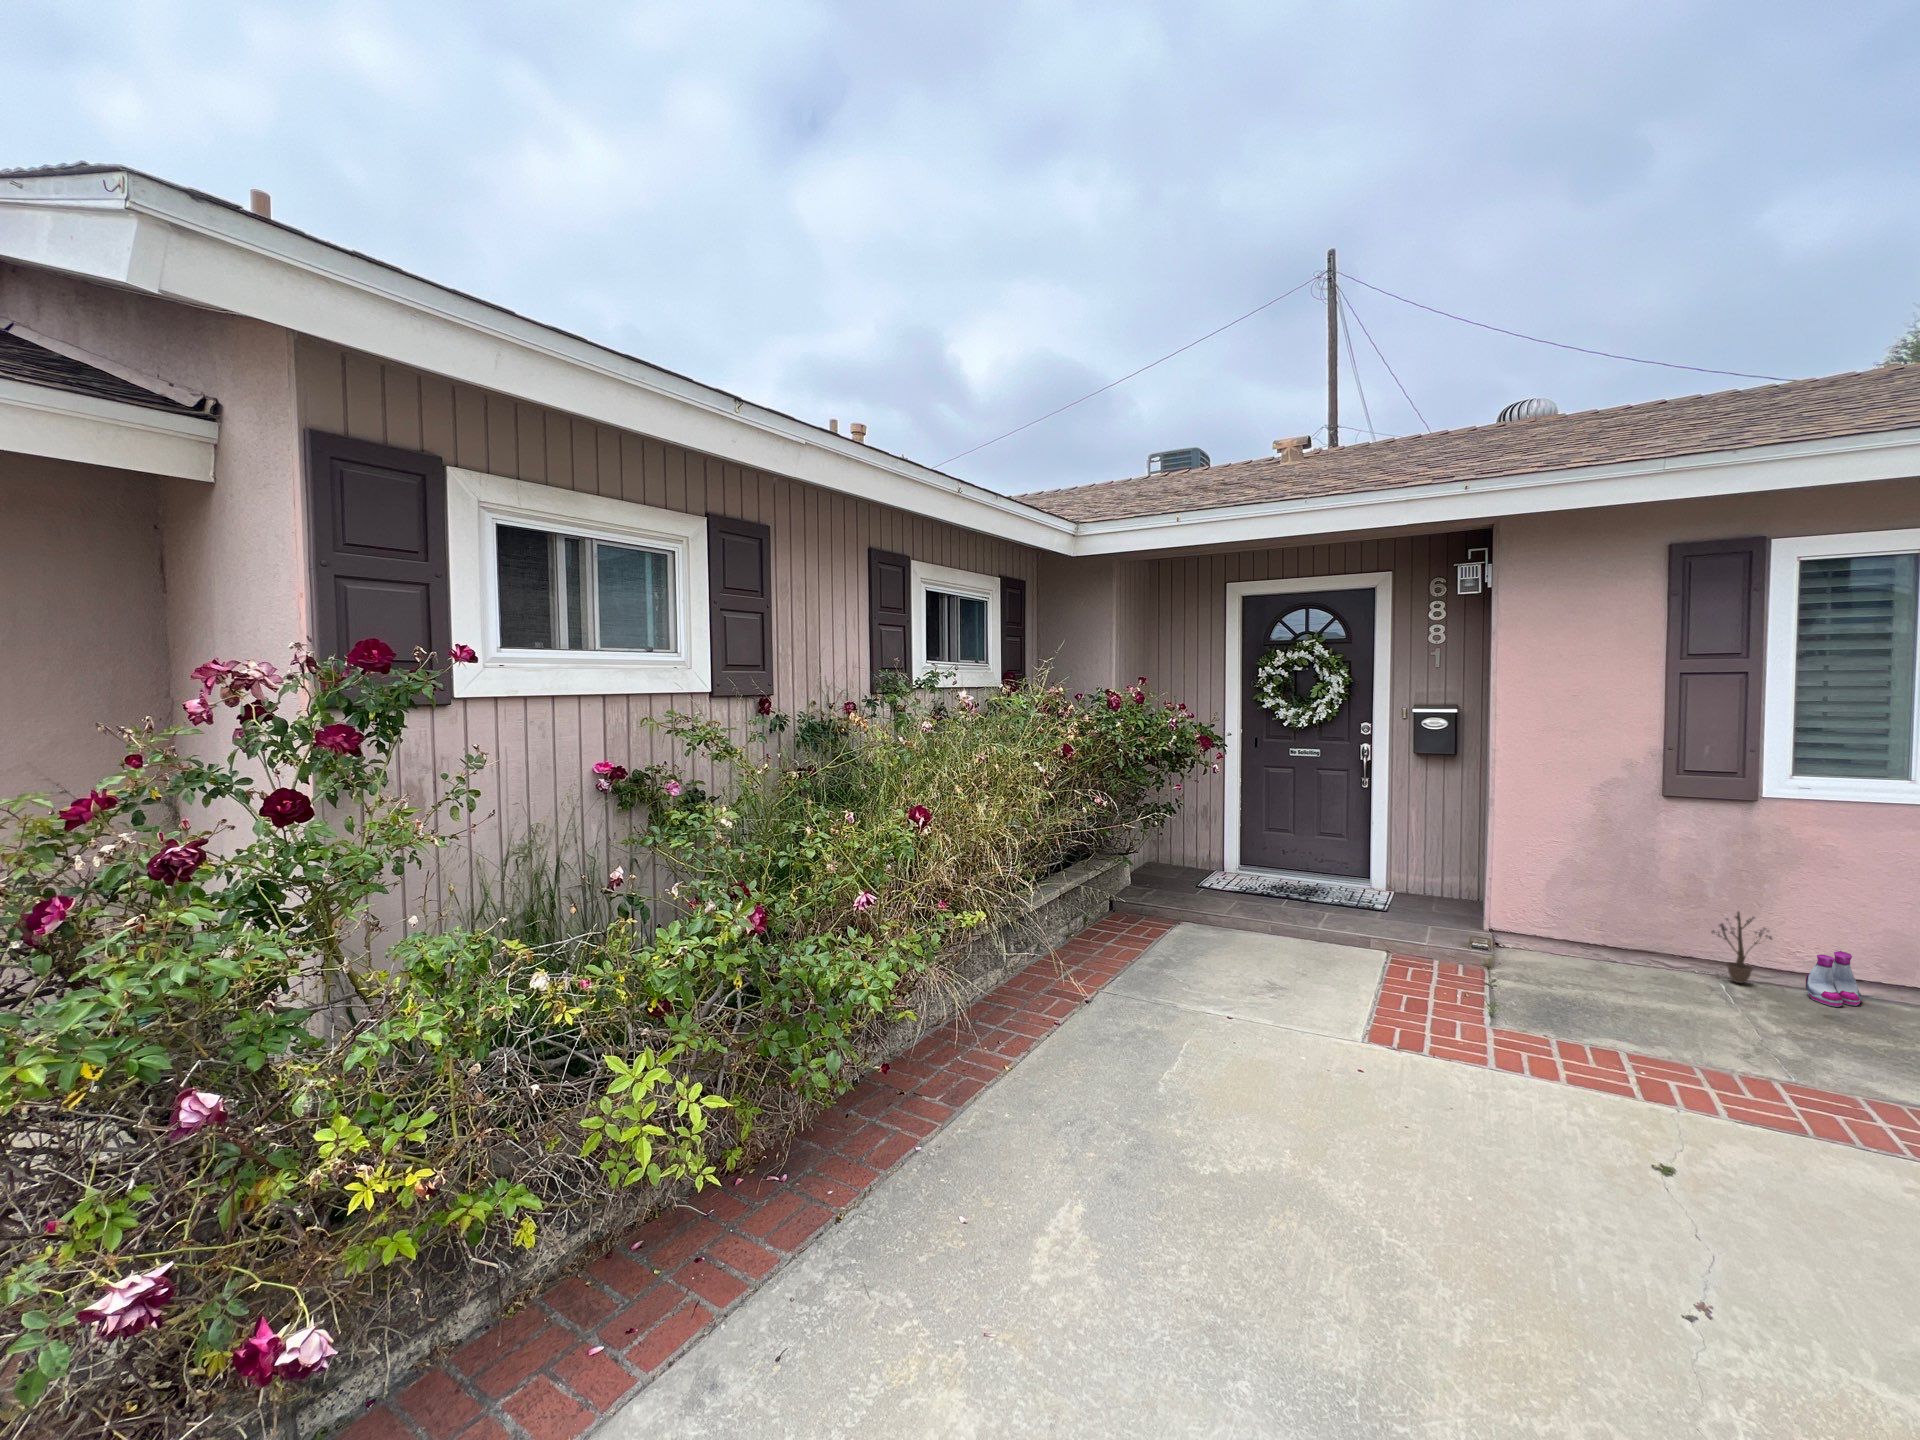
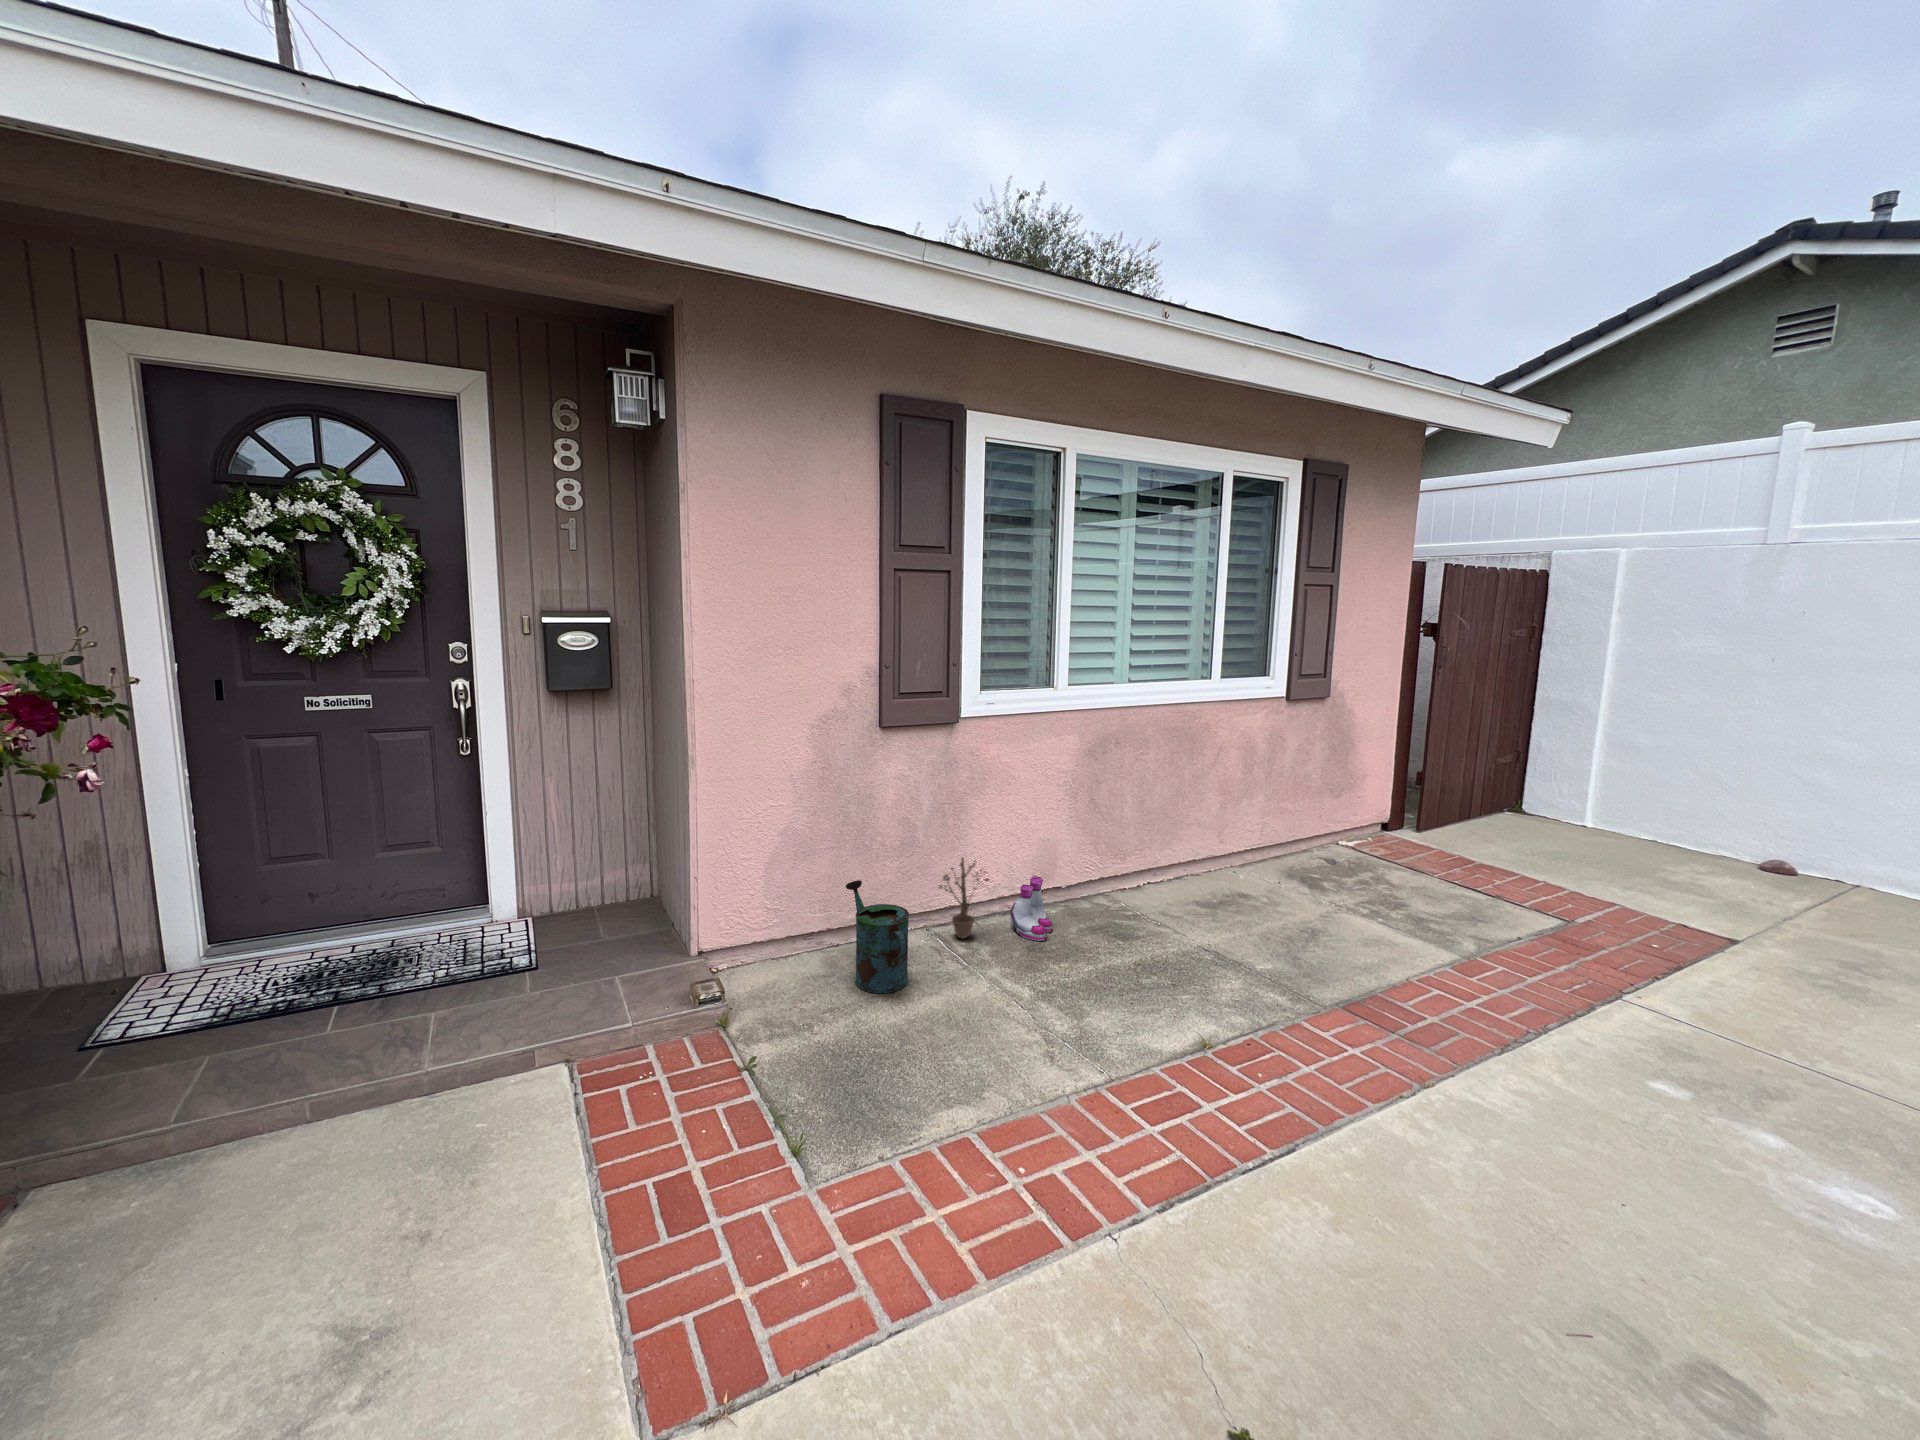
watering can: none [1603,905,1654,985] -> present [846,880,909,993]

